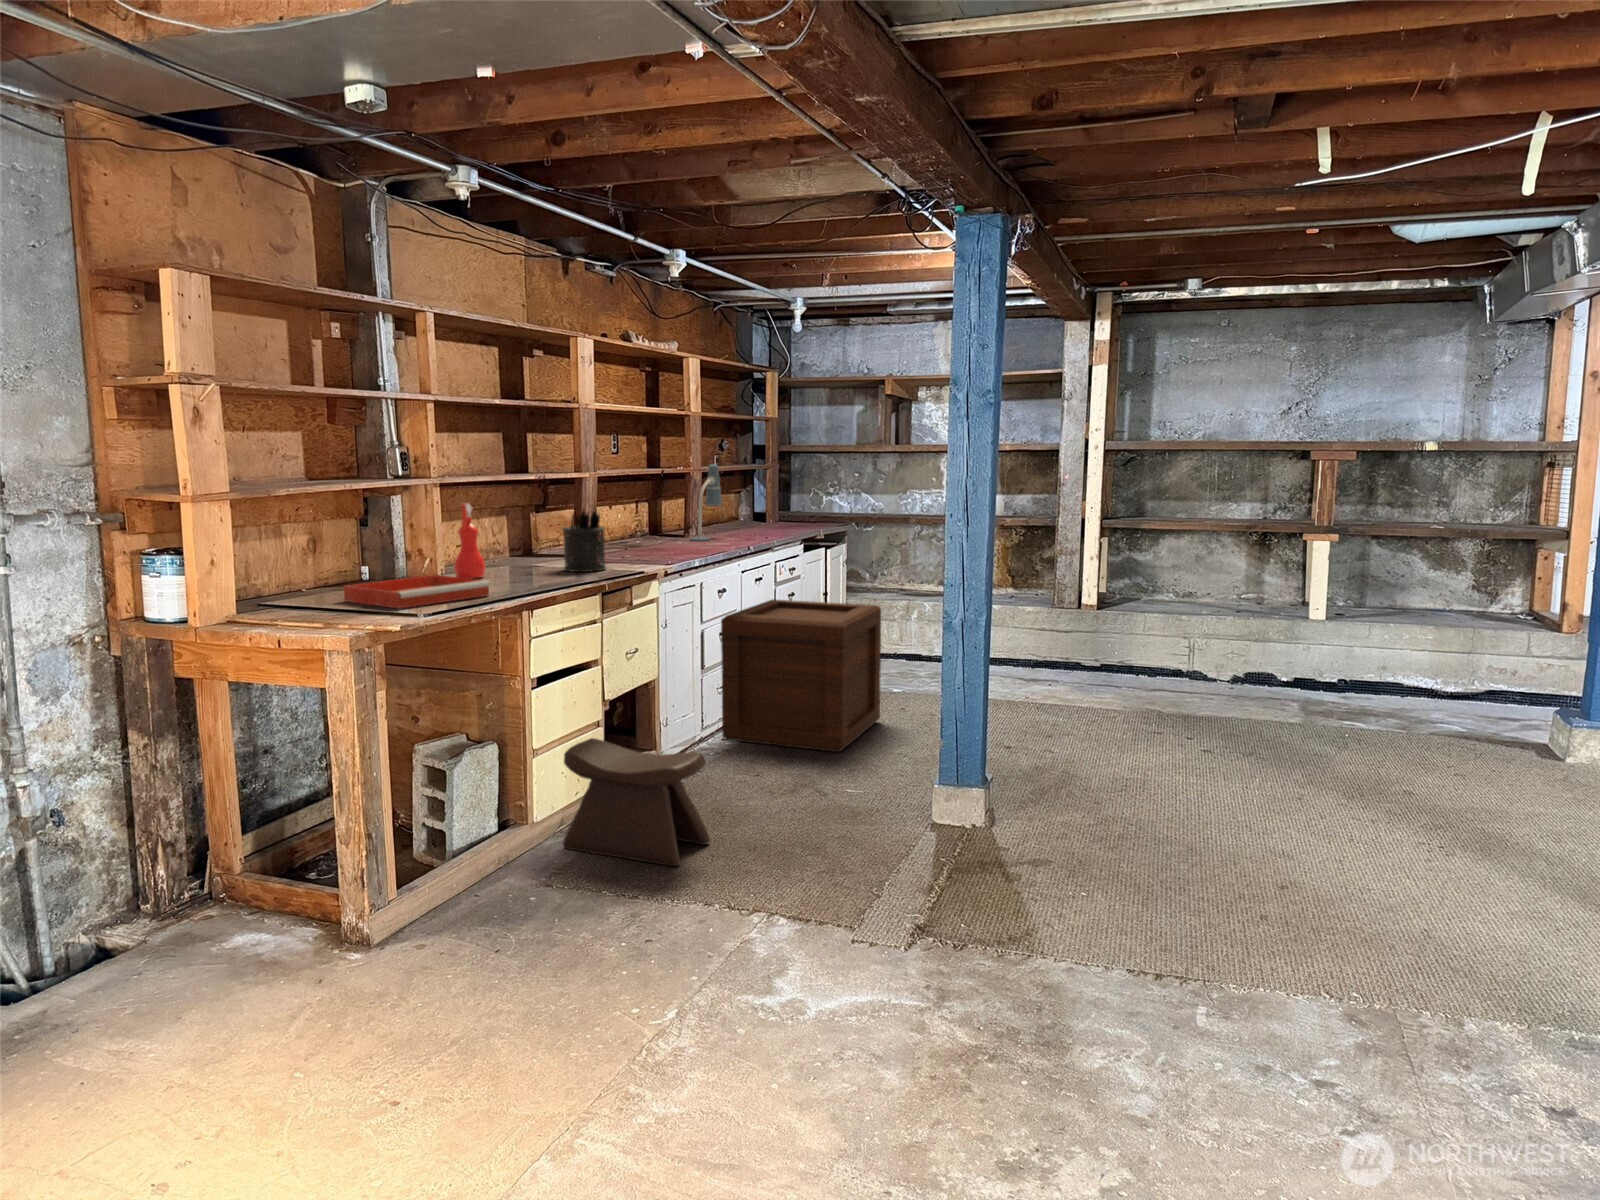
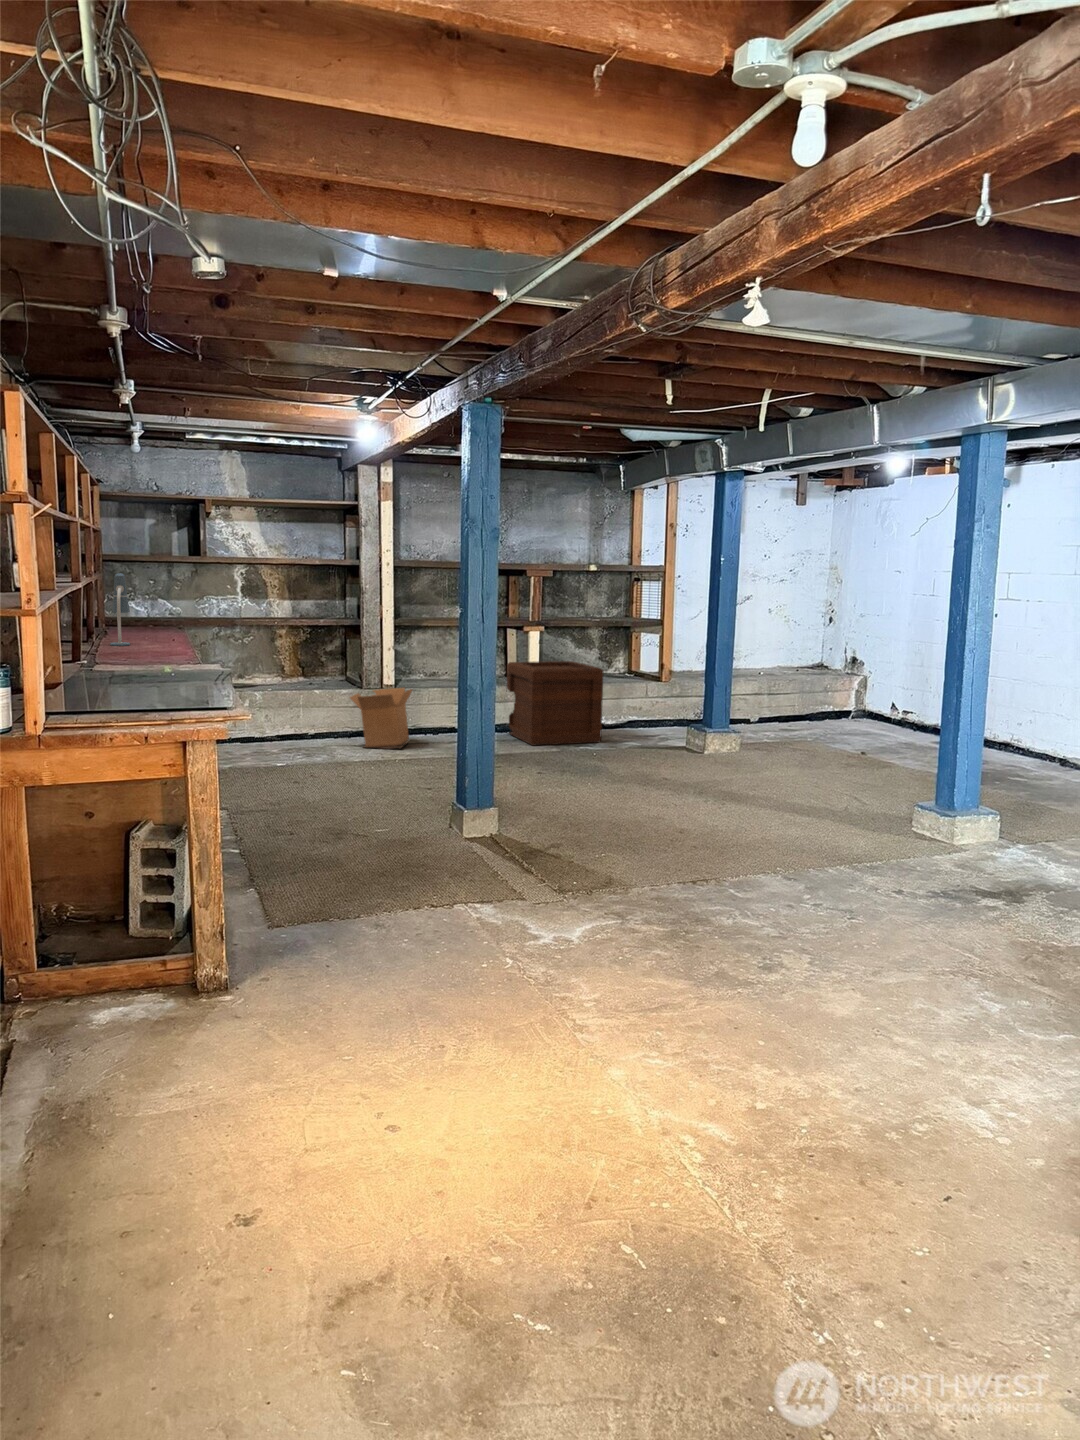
spray bottle: present [454,503,486,579] -> none [74,611,105,683]
pen holder: present [563,510,606,572] -> none [135,614,178,673]
tray: present [344,575,491,608] -> none [88,678,197,705]
wooden crate: present [721,600,881,752] -> present [507,661,604,745]
cardboard box: none [1024,608,1110,686] -> present [350,688,412,749]
stool: present [563,738,710,866] -> none [231,807,354,905]

